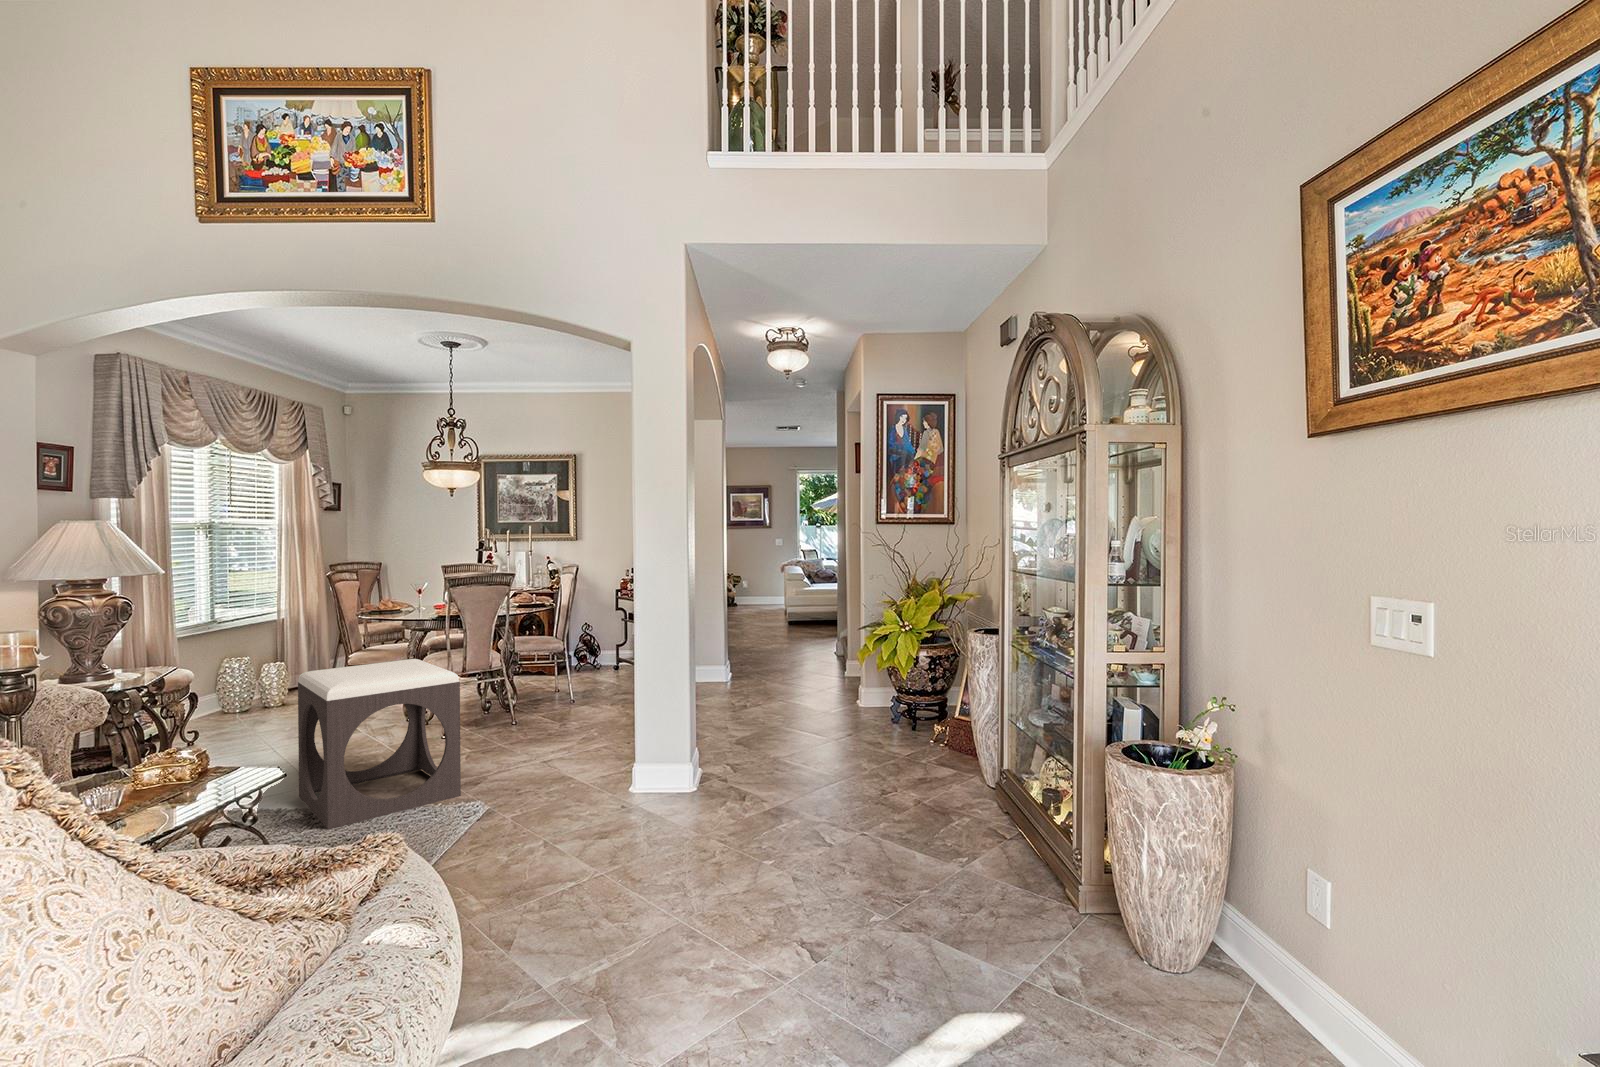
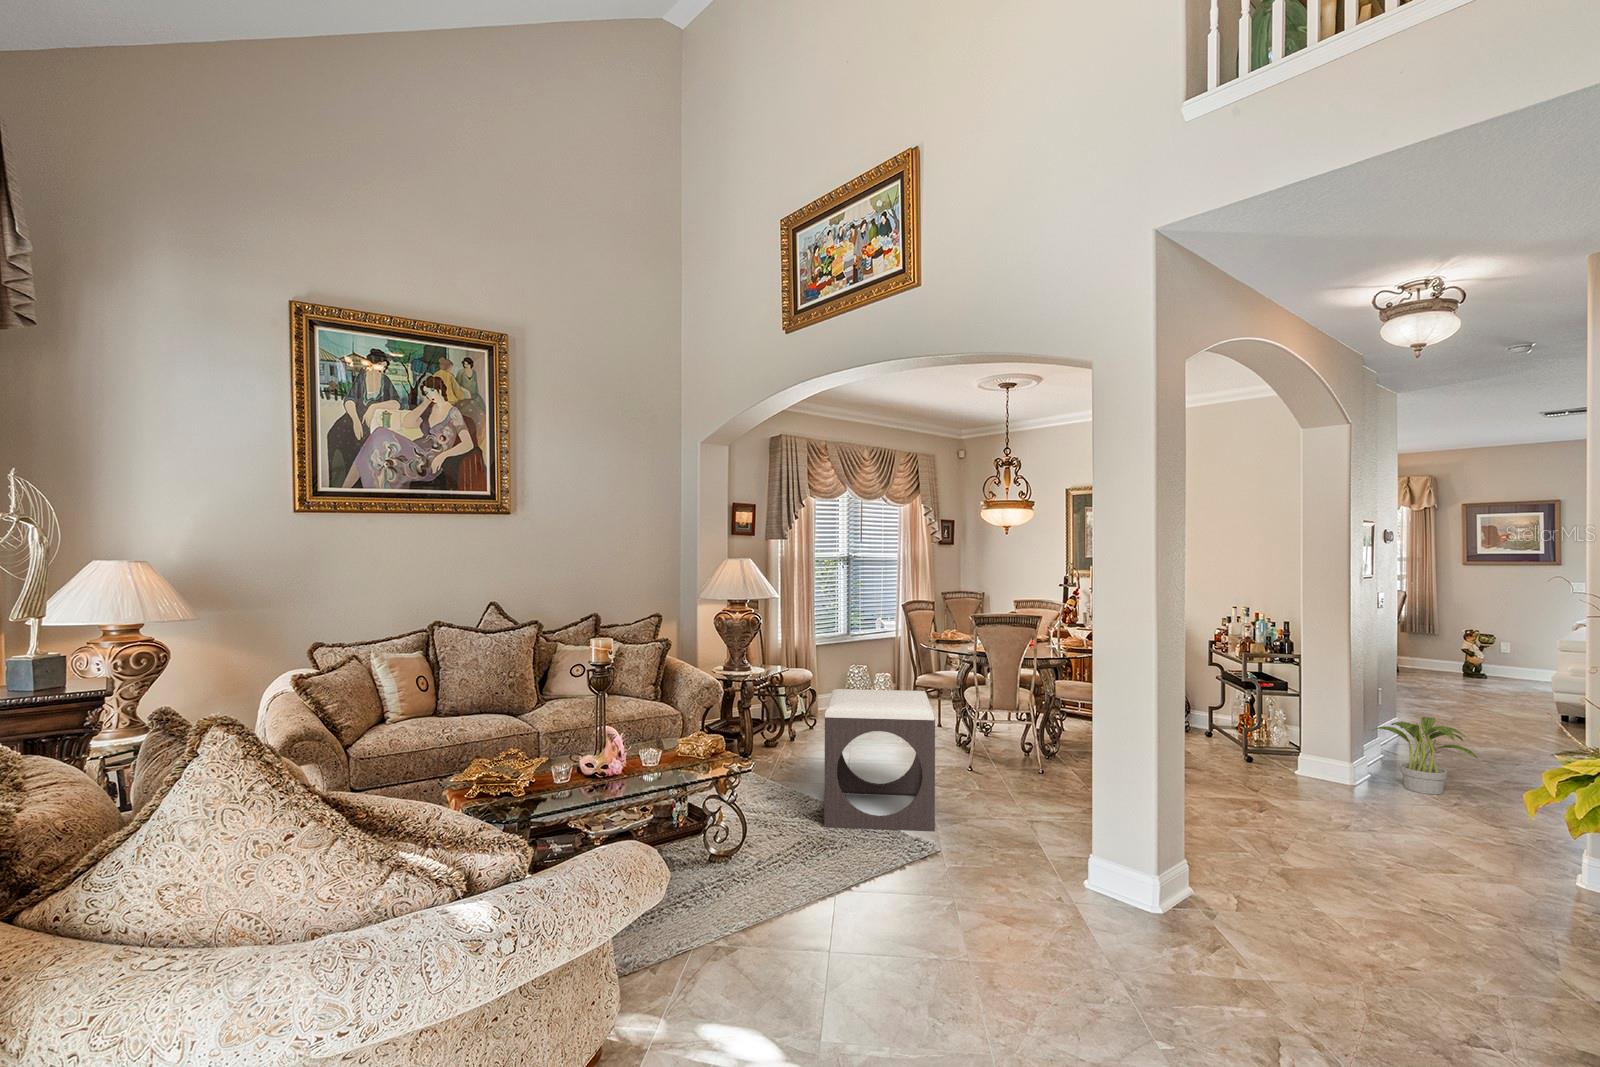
potted plant: none [739,628,797,679] -> present [1372,717,1477,794]

